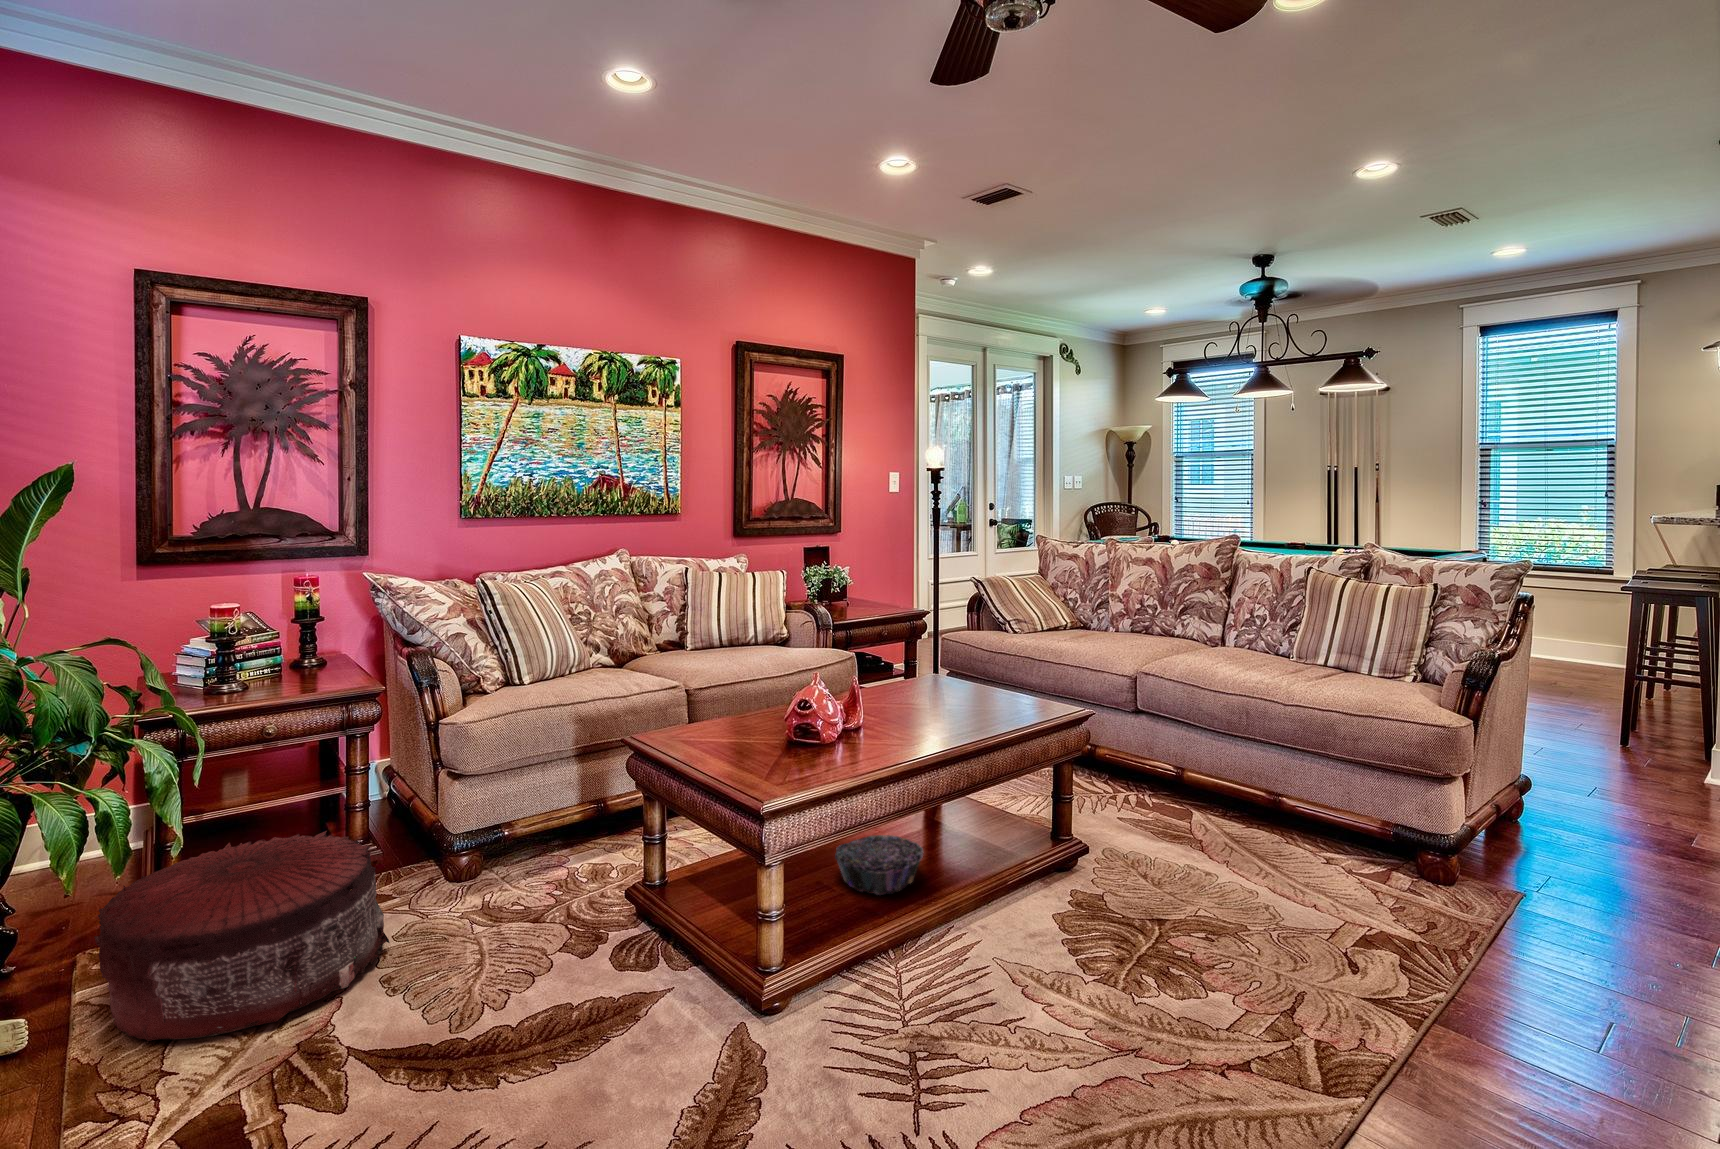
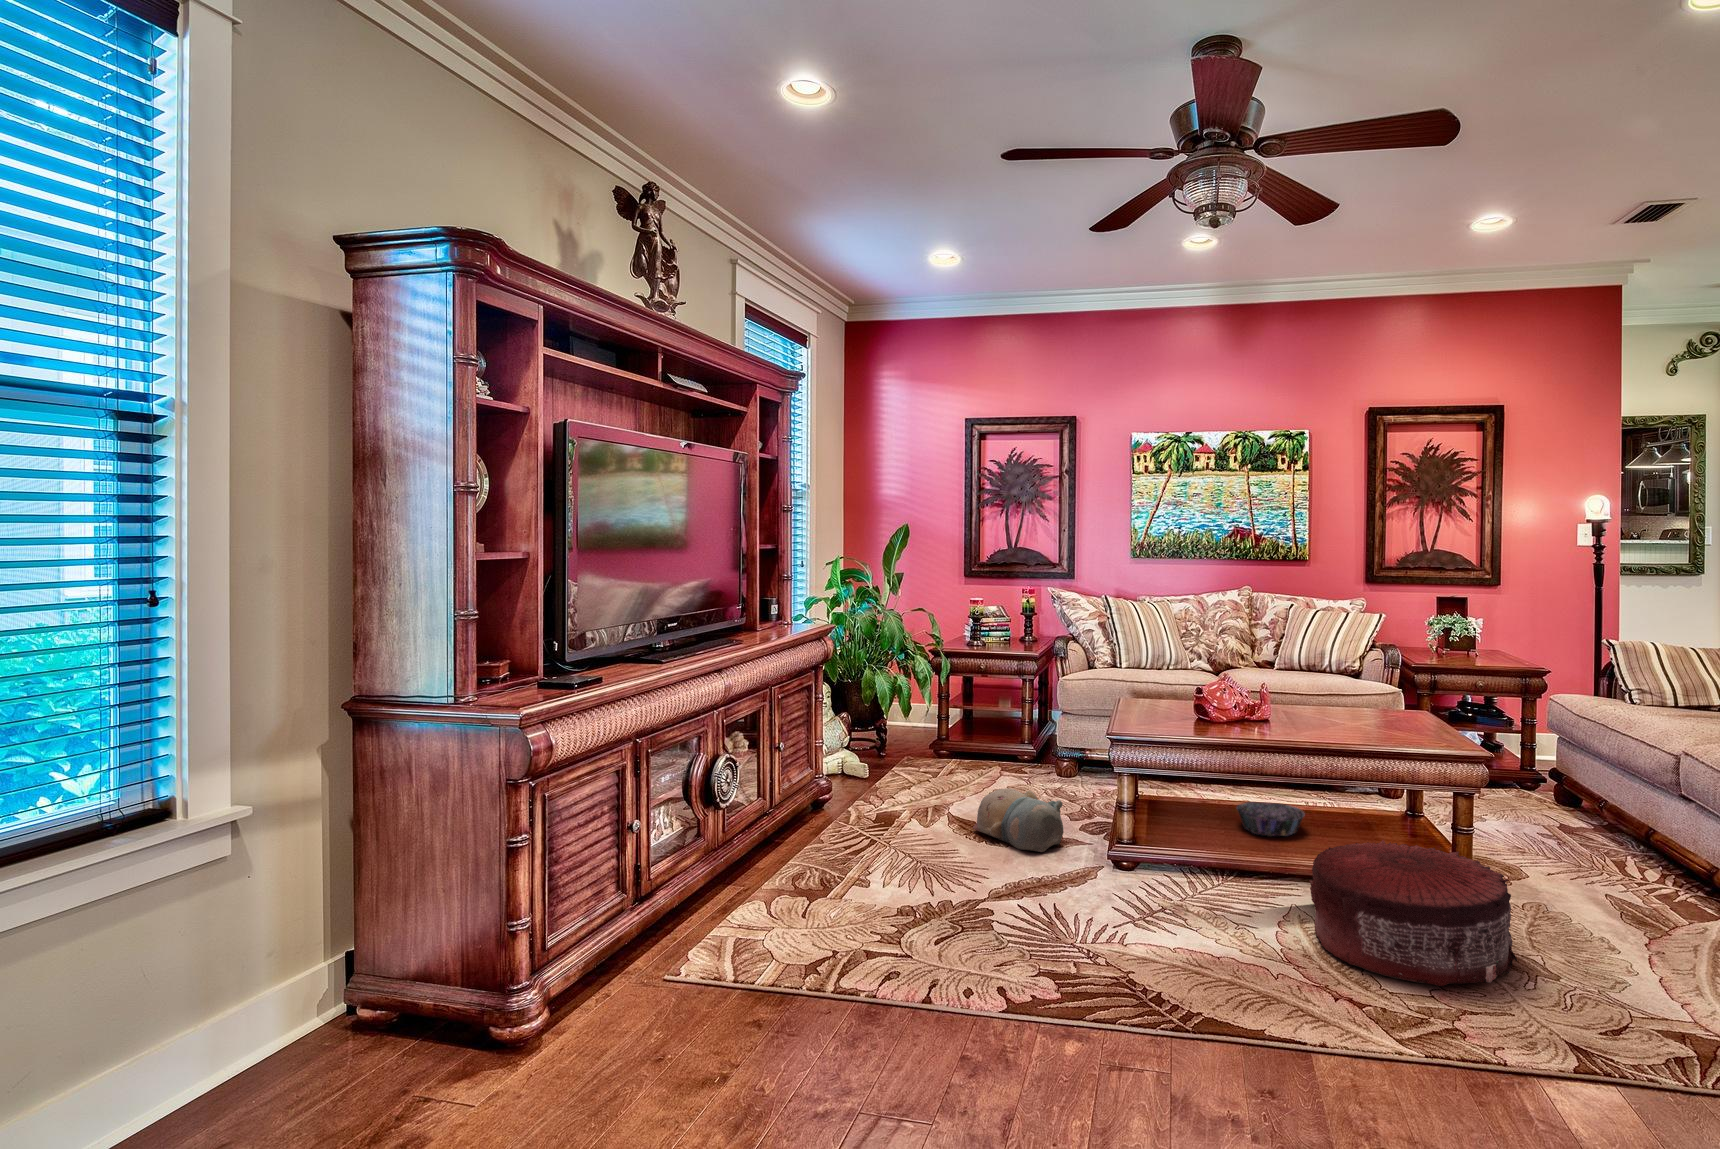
pouf: present [94,831,390,1041] -> present [1309,840,1517,986]
plush toy: none [423,959,637,1099] -> present [973,788,1064,852]

